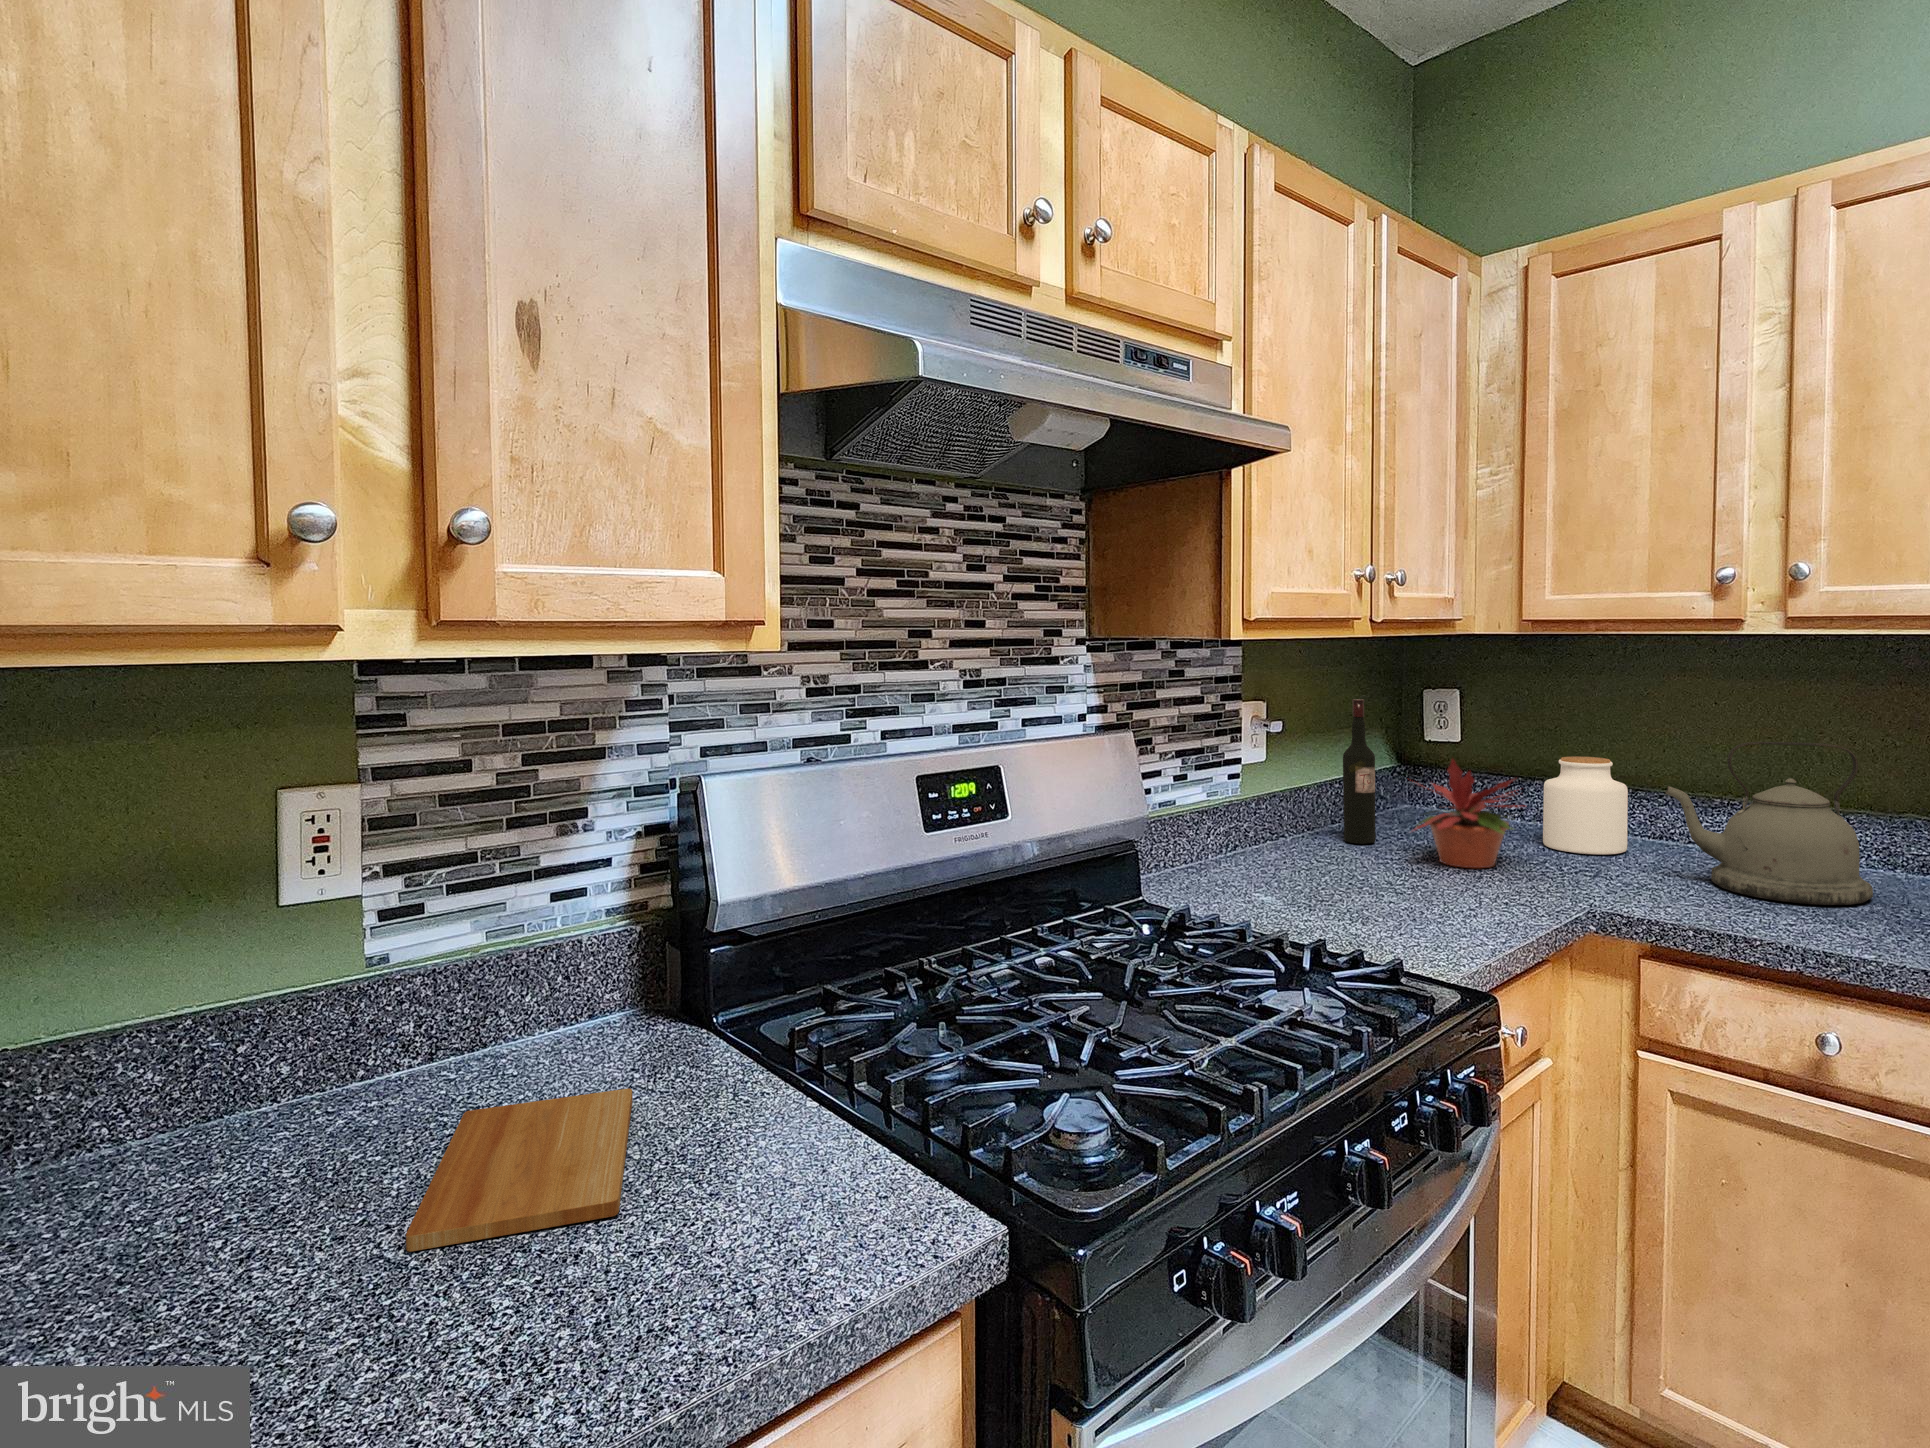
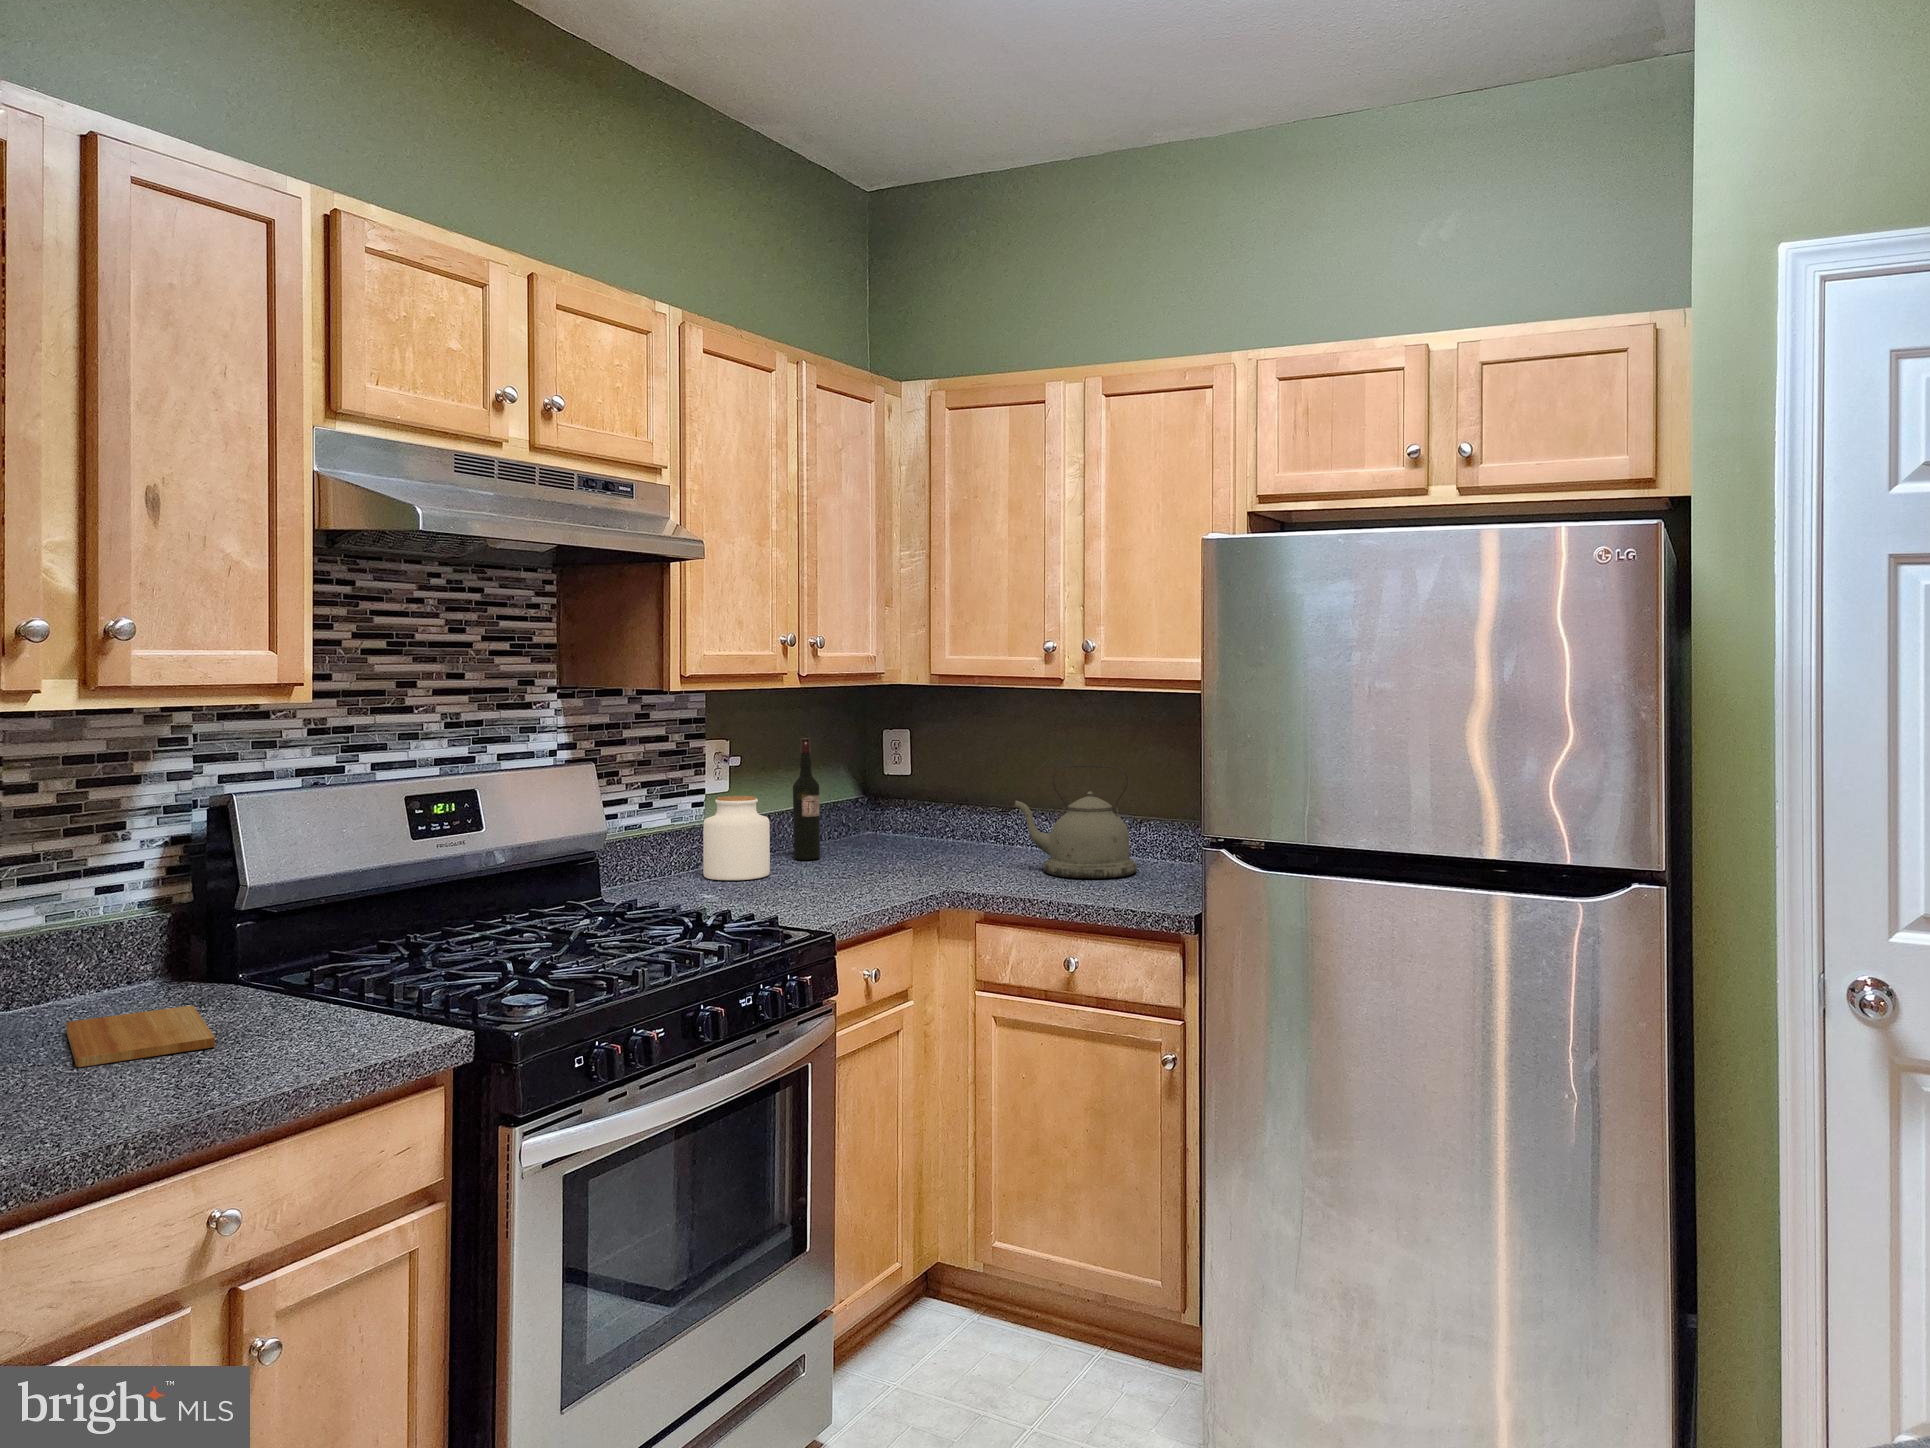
jar: present [1543,756,1628,854] -> present [703,796,770,880]
potted plant: present [1415,759,1516,868] -> none [831,782,931,871]

